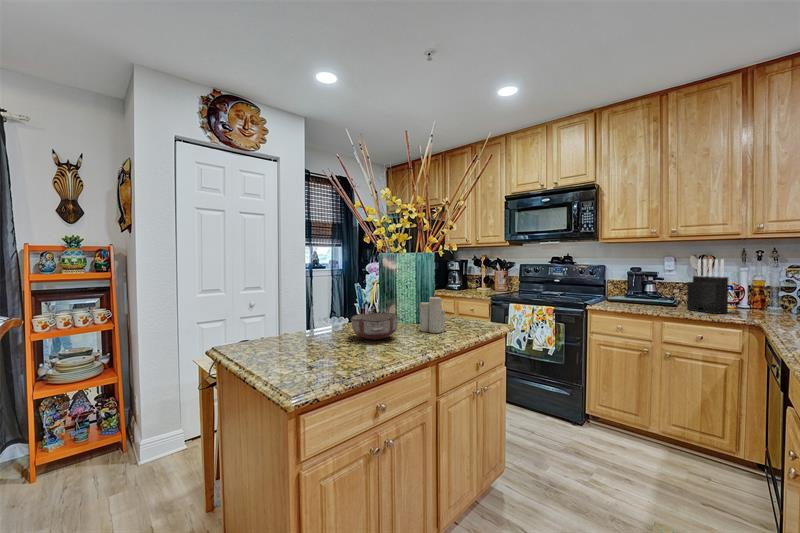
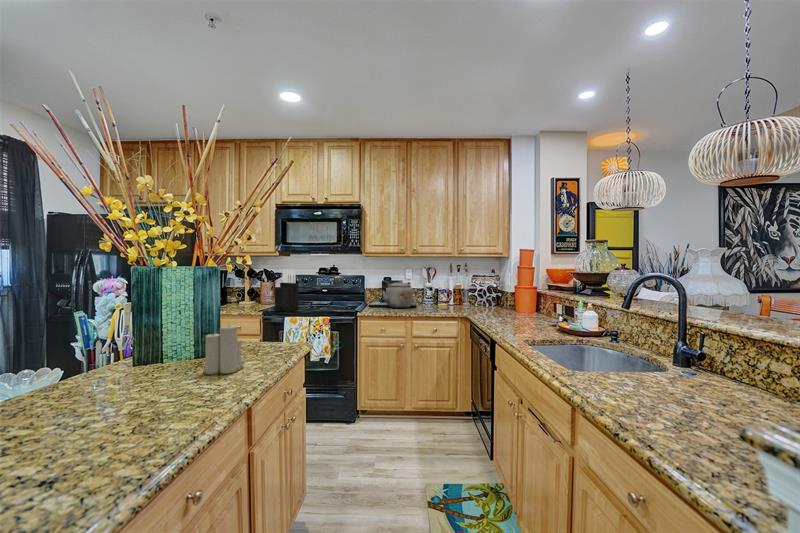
knife block: present [687,259,729,314] -> present [275,269,299,312]
kettle: none [623,272,671,305] -> present [382,281,413,308]
ceramic bowl: present [351,312,398,340] -> none [84,358,178,409]

